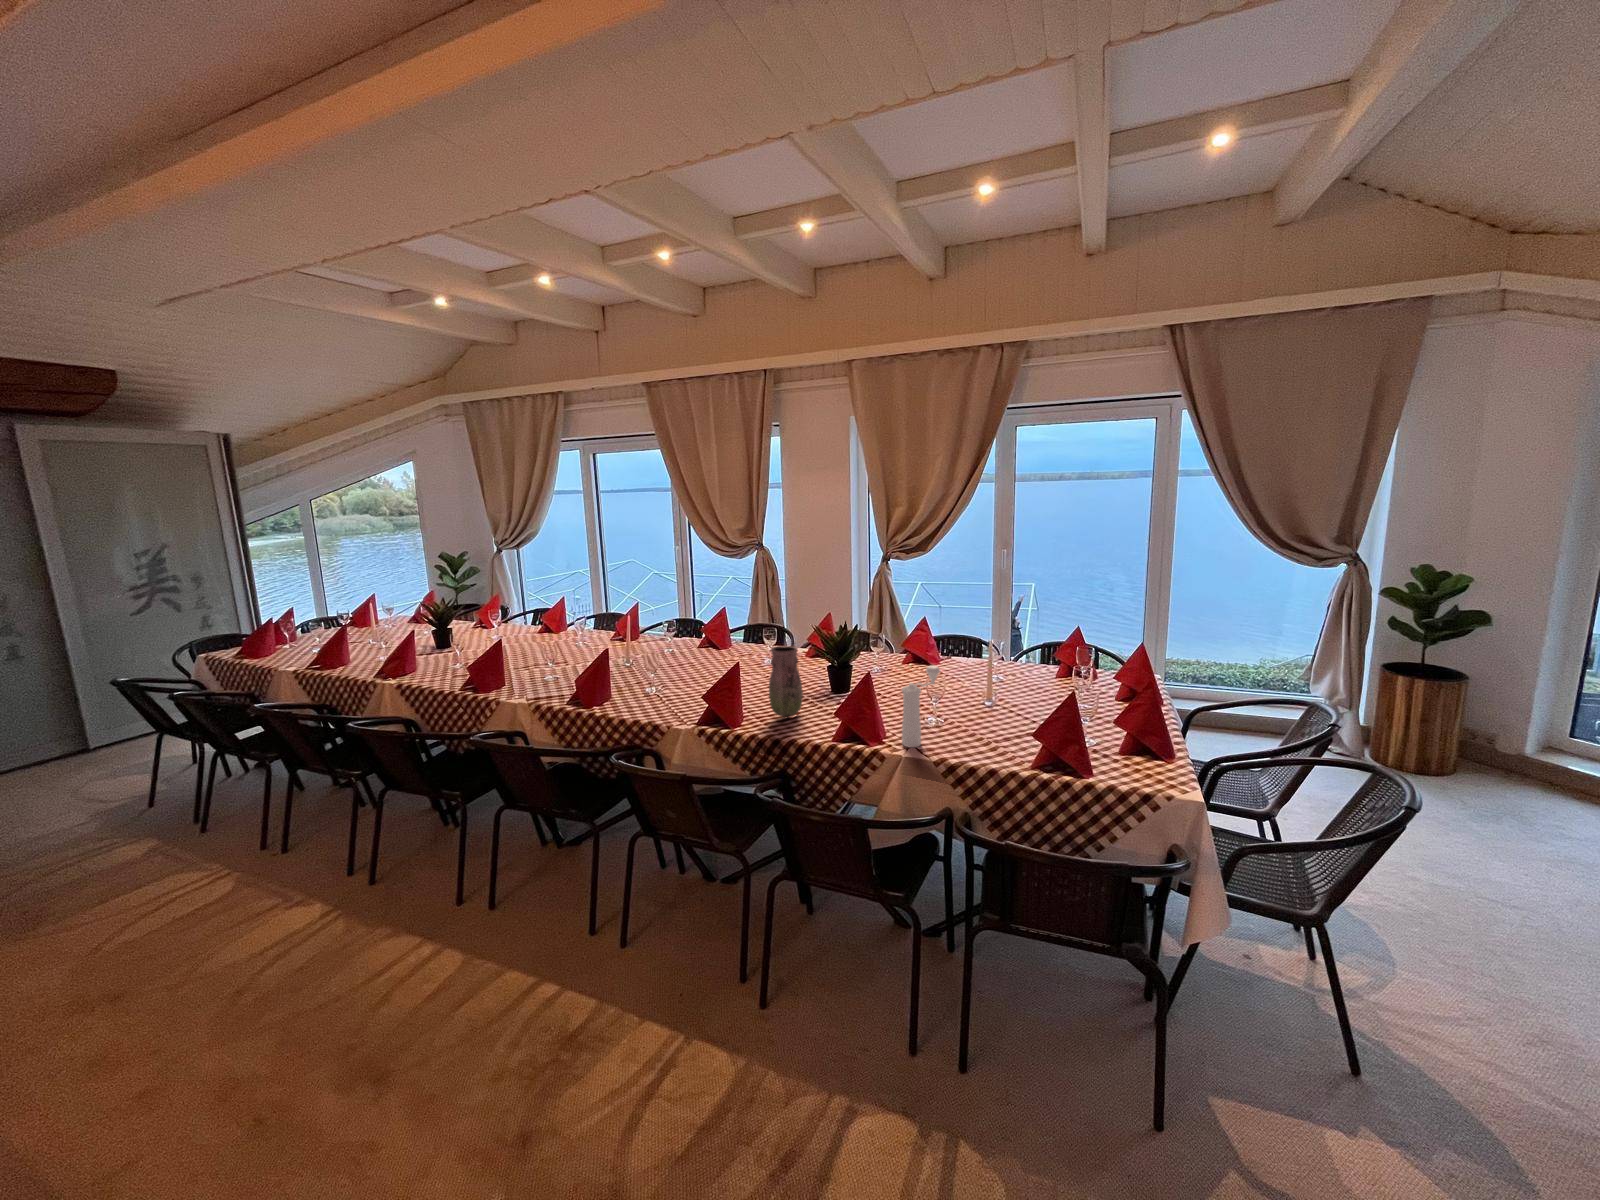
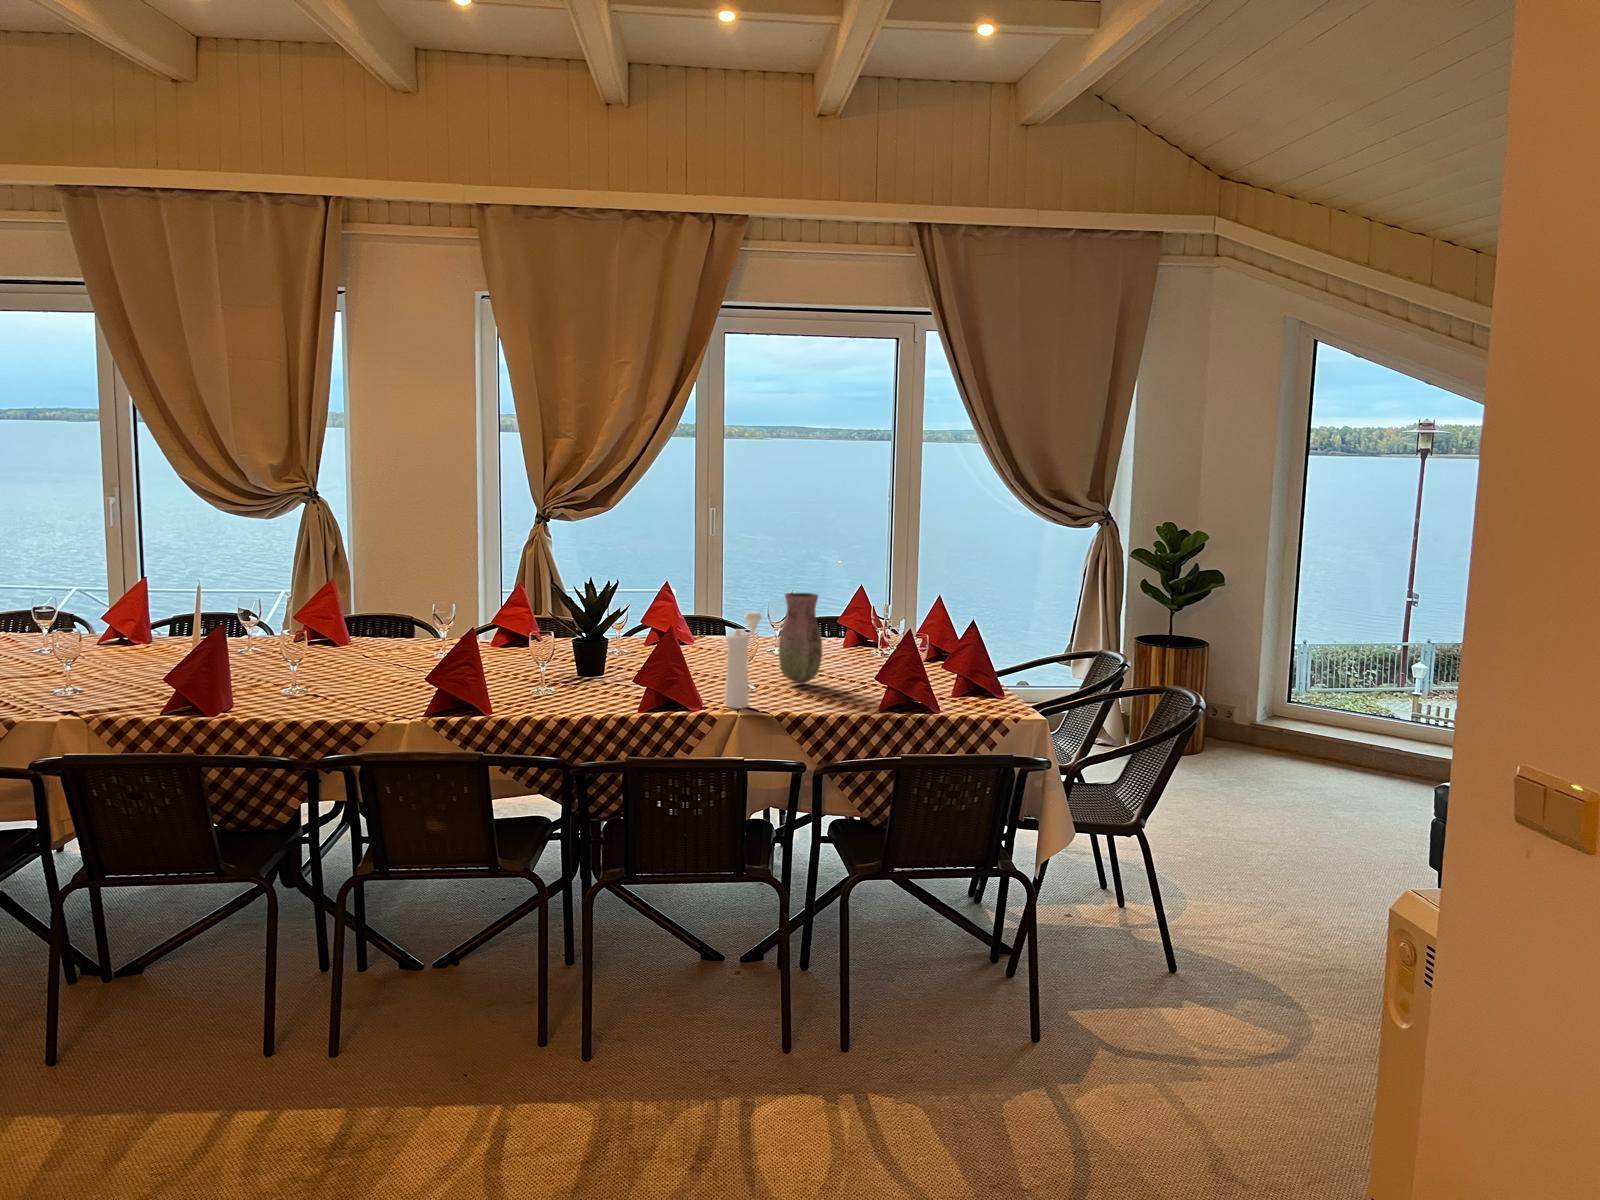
vase: present [769,646,803,718] -> present [778,593,822,684]

